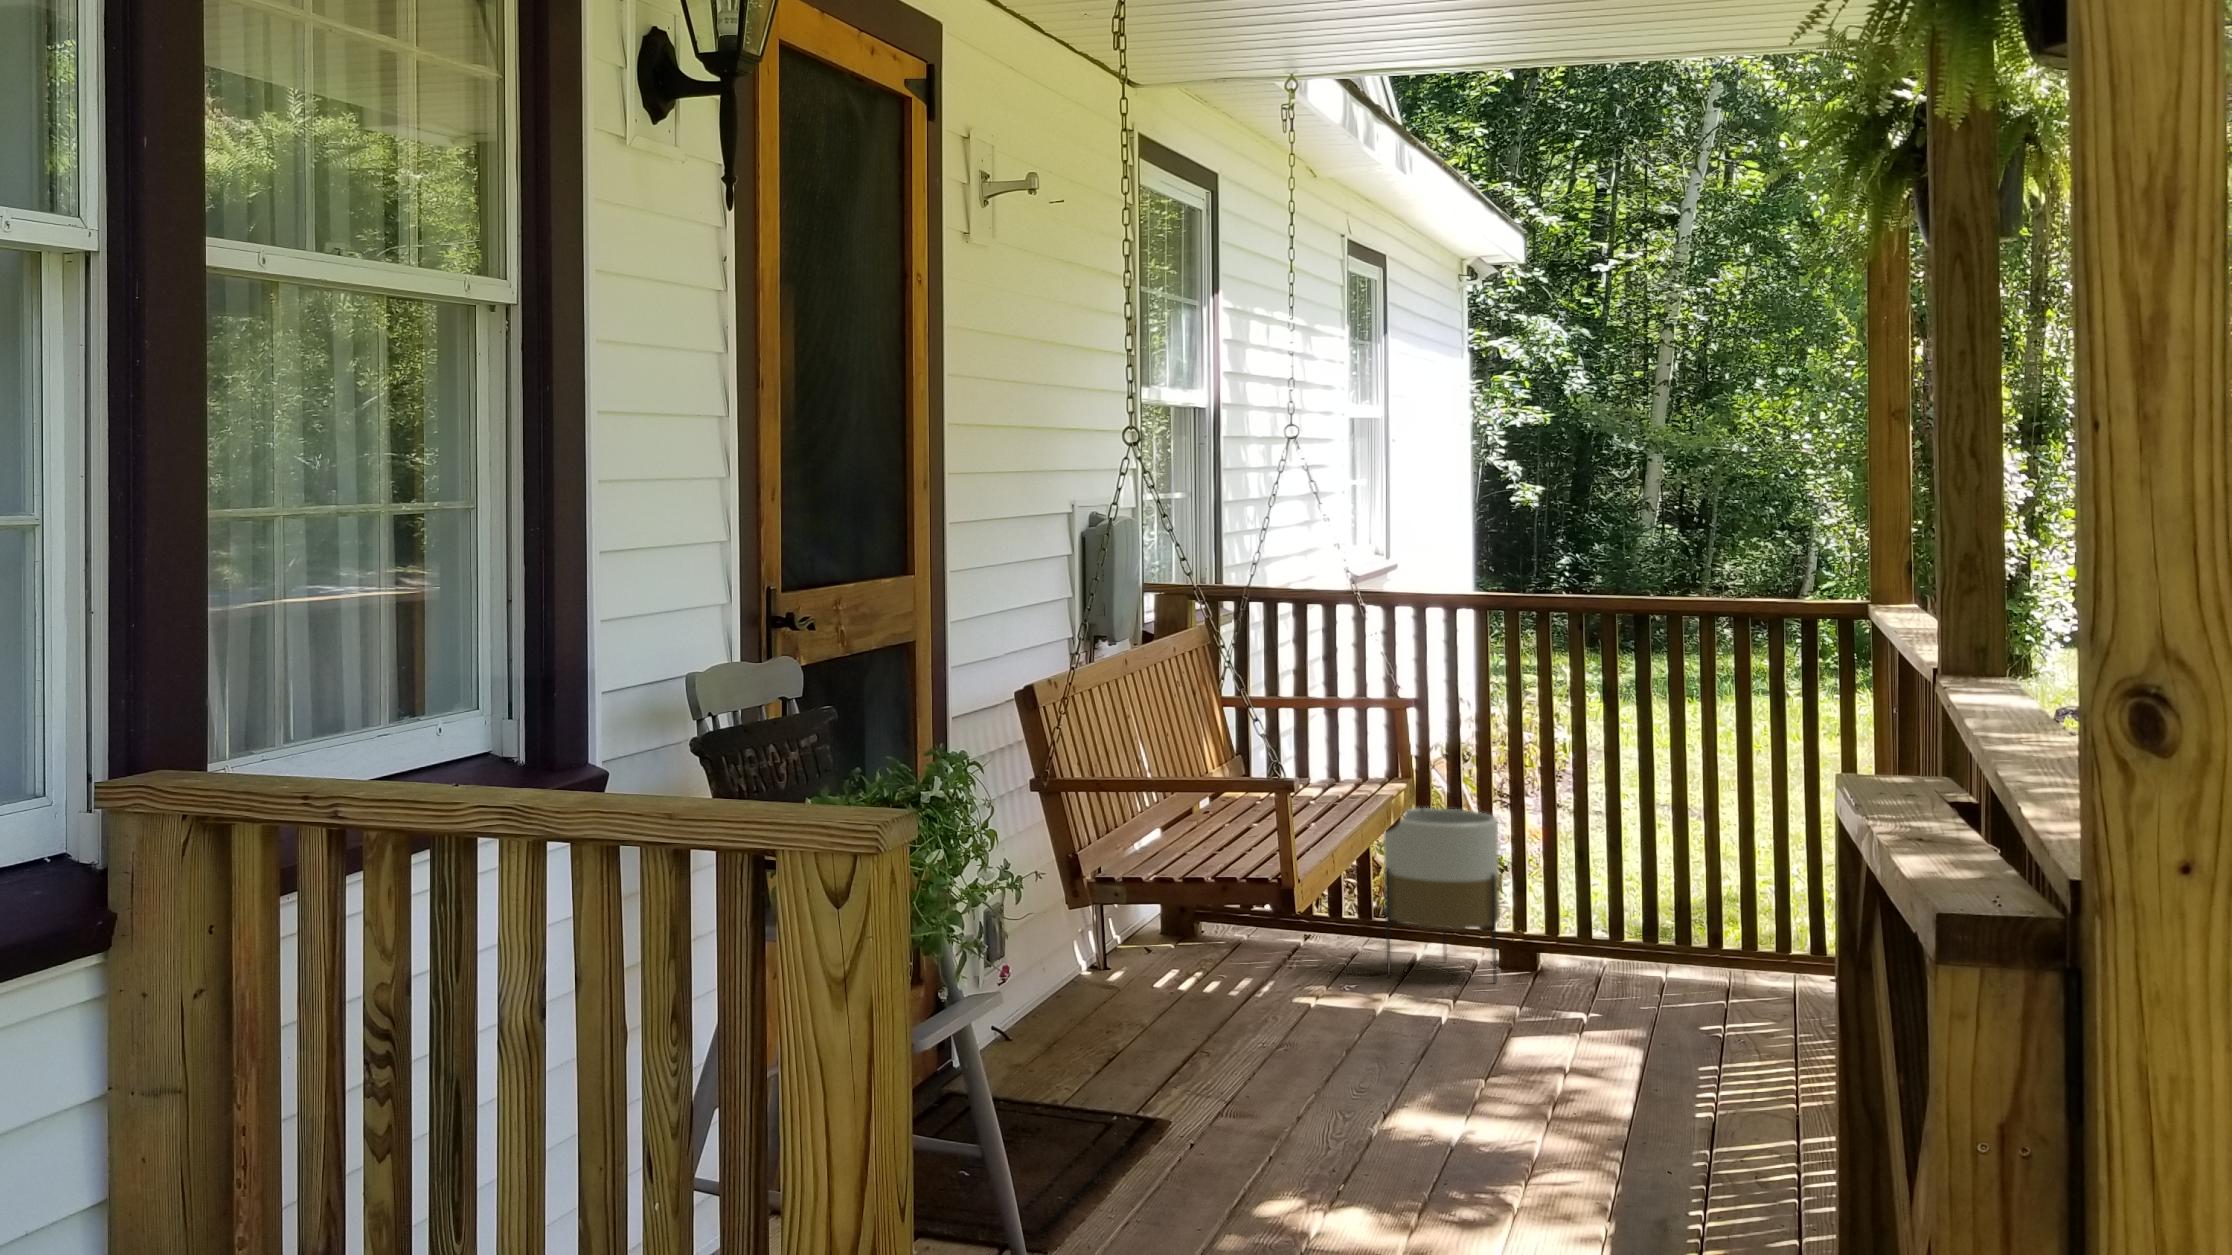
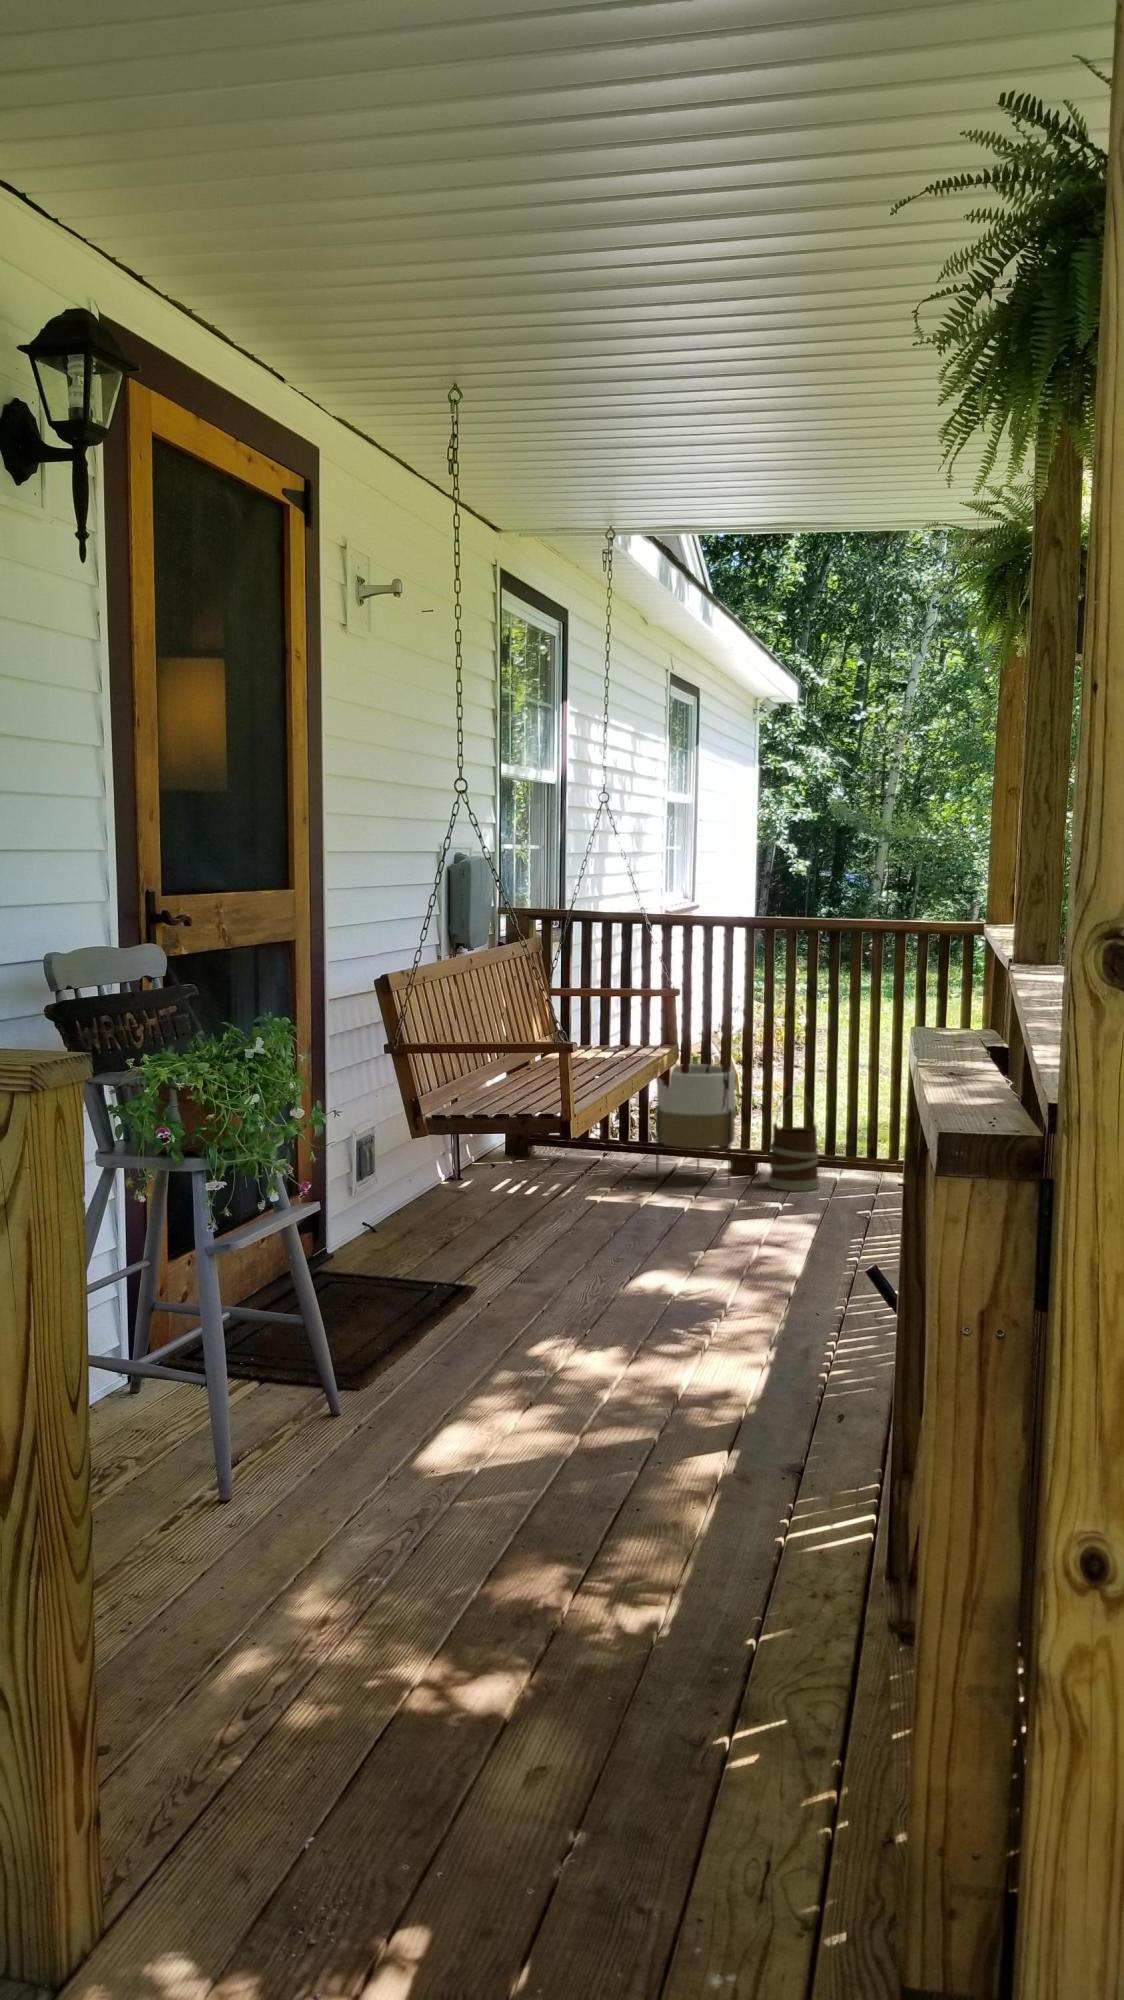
wooden bucket: none [1553,855,1631,995] -> present [768,1095,819,1191]

